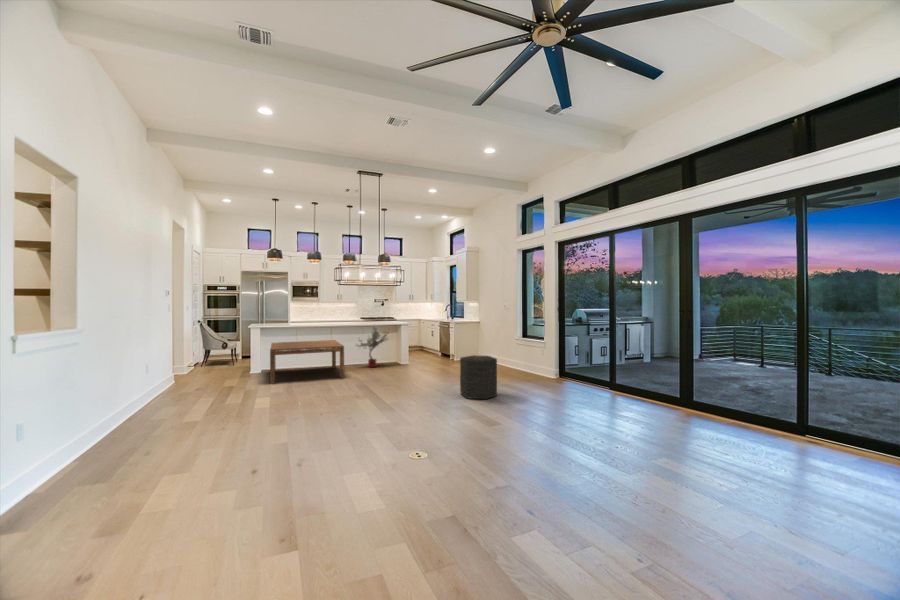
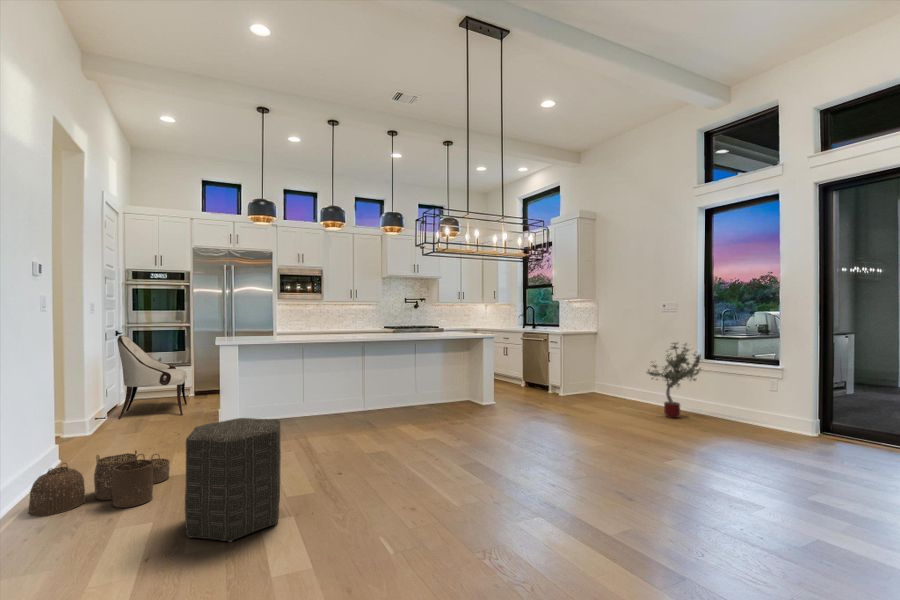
potted tree: present [359,326,388,368] -> present [647,343,701,418]
coffee table: present [270,340,344,383] -> none [260,368,417,471]
ottoman: present [460,355,497,400] -> present [185,418,281,542]
woven basket: none [167,371,224,393] -> present [28,451,170,516]

